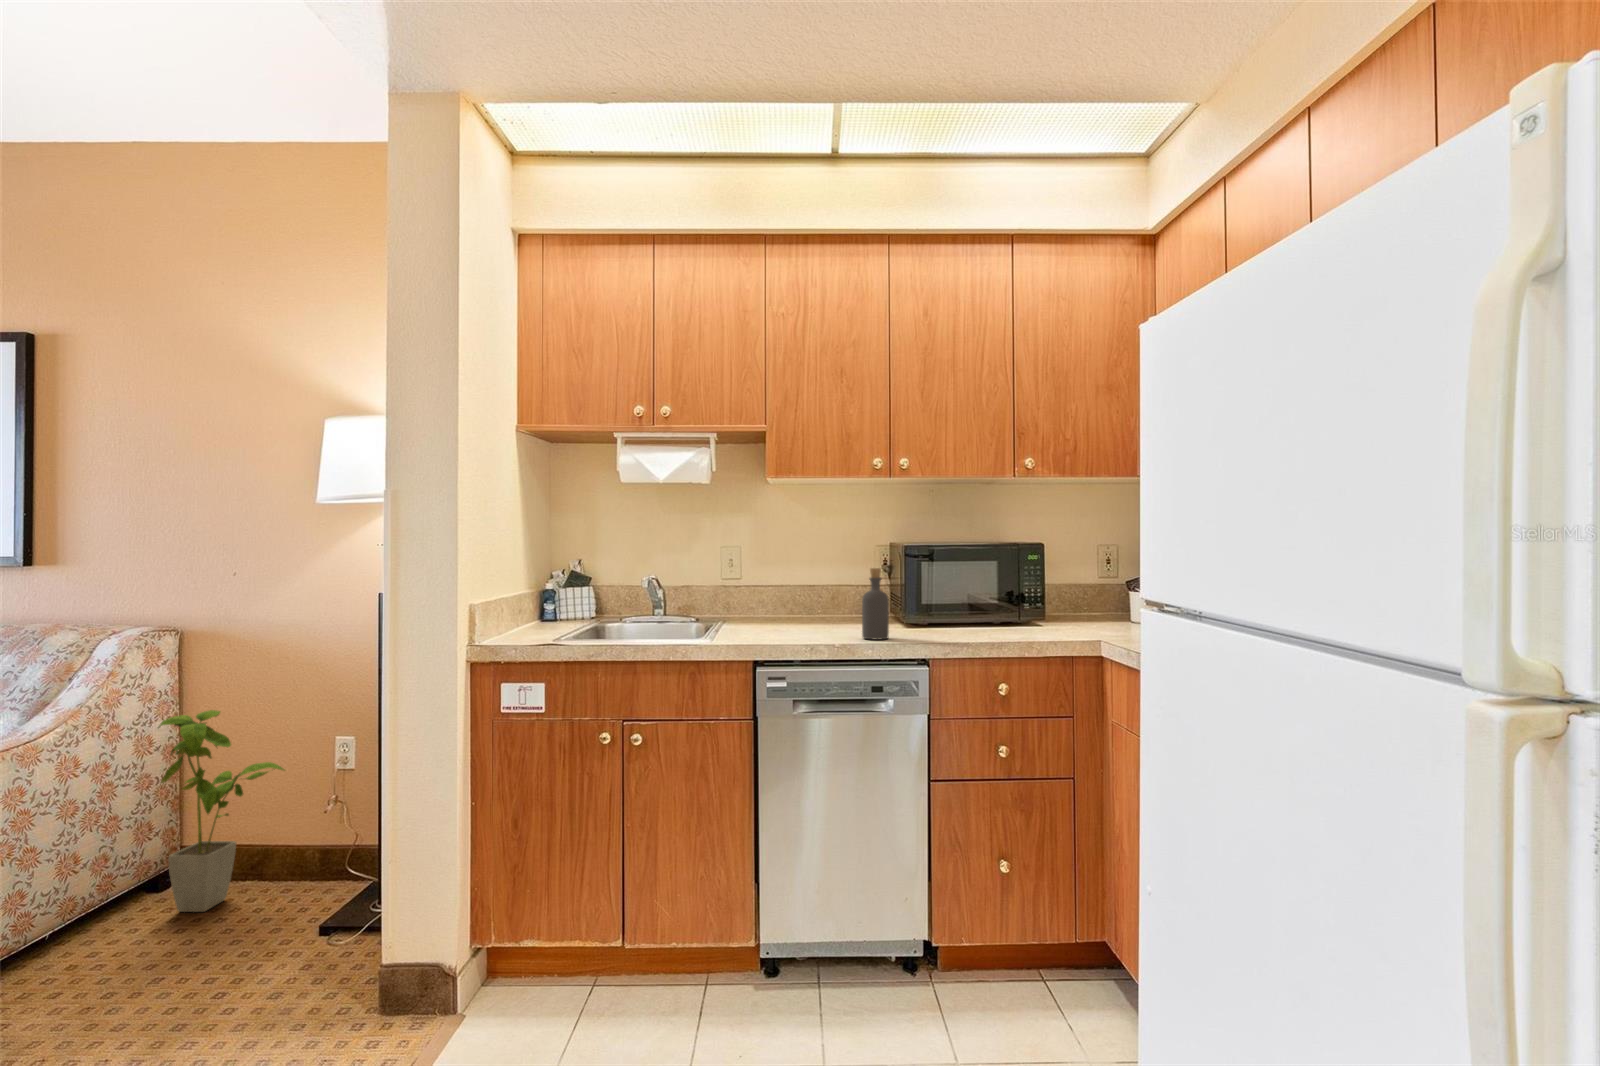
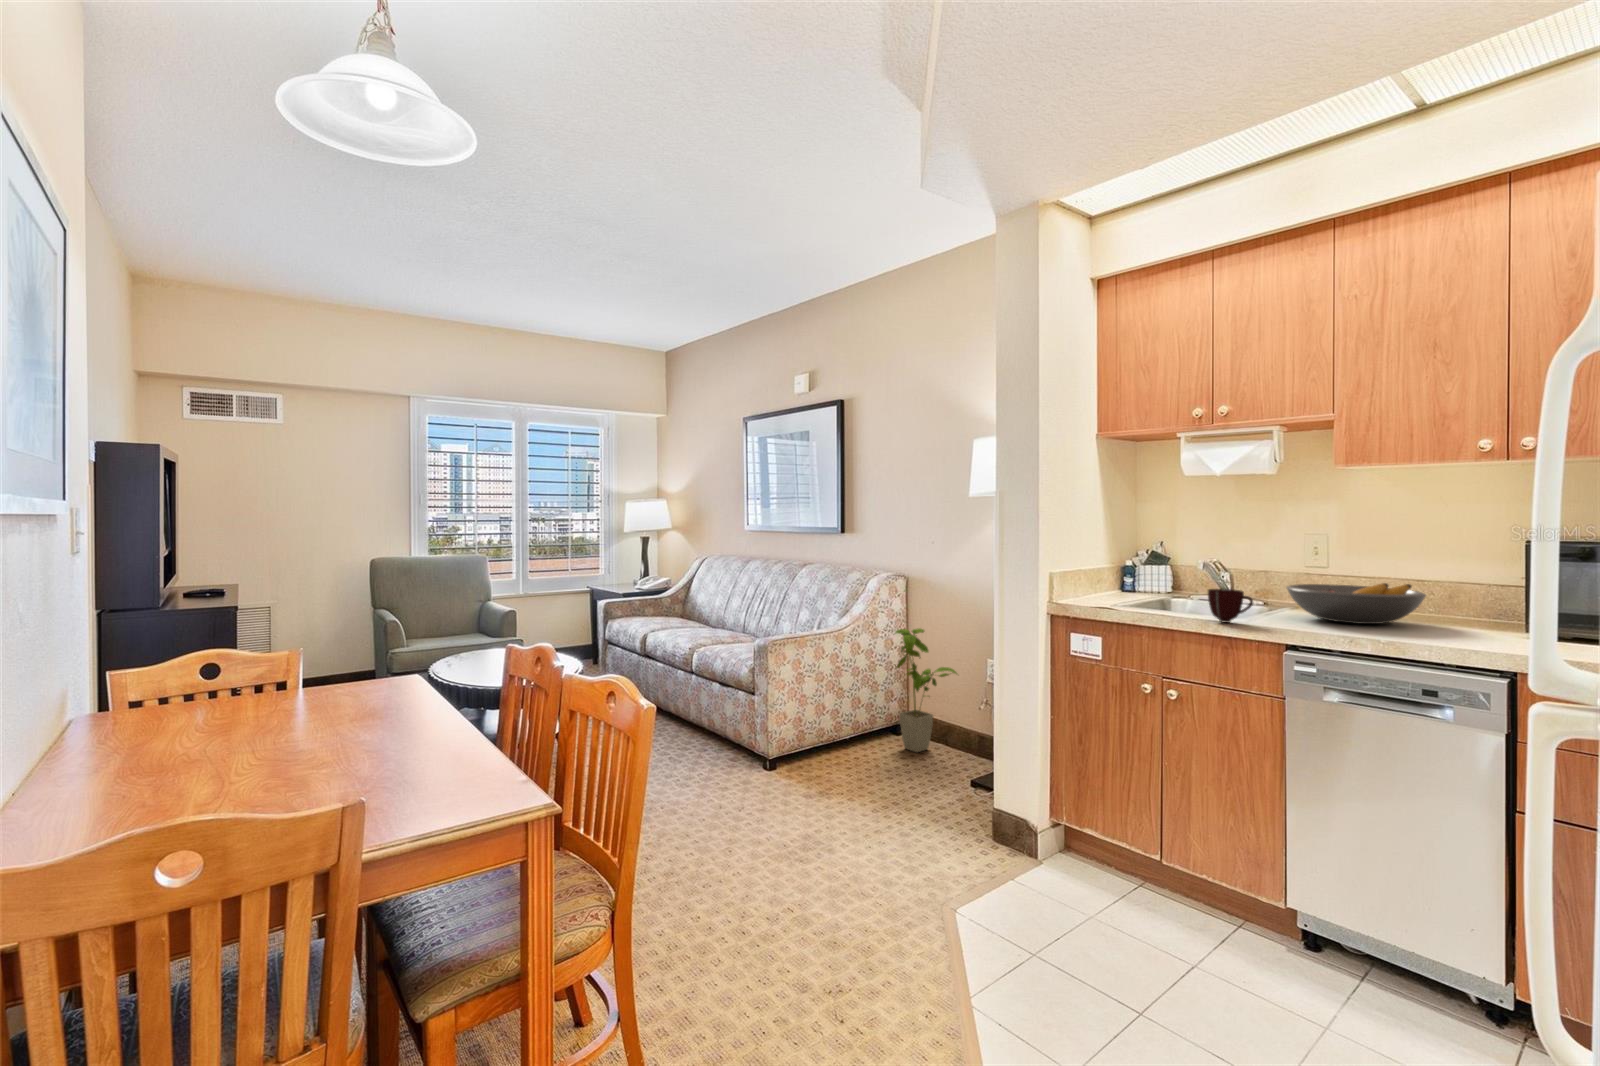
bottle: present [862,568,889,640] -> none [1426,565,1465,642]
fruit bowl: none [731,590,842,632] -> present [1287,583,1426,624]
mug: none [675,606,723,644] -> present [1208,589,1253,623]

